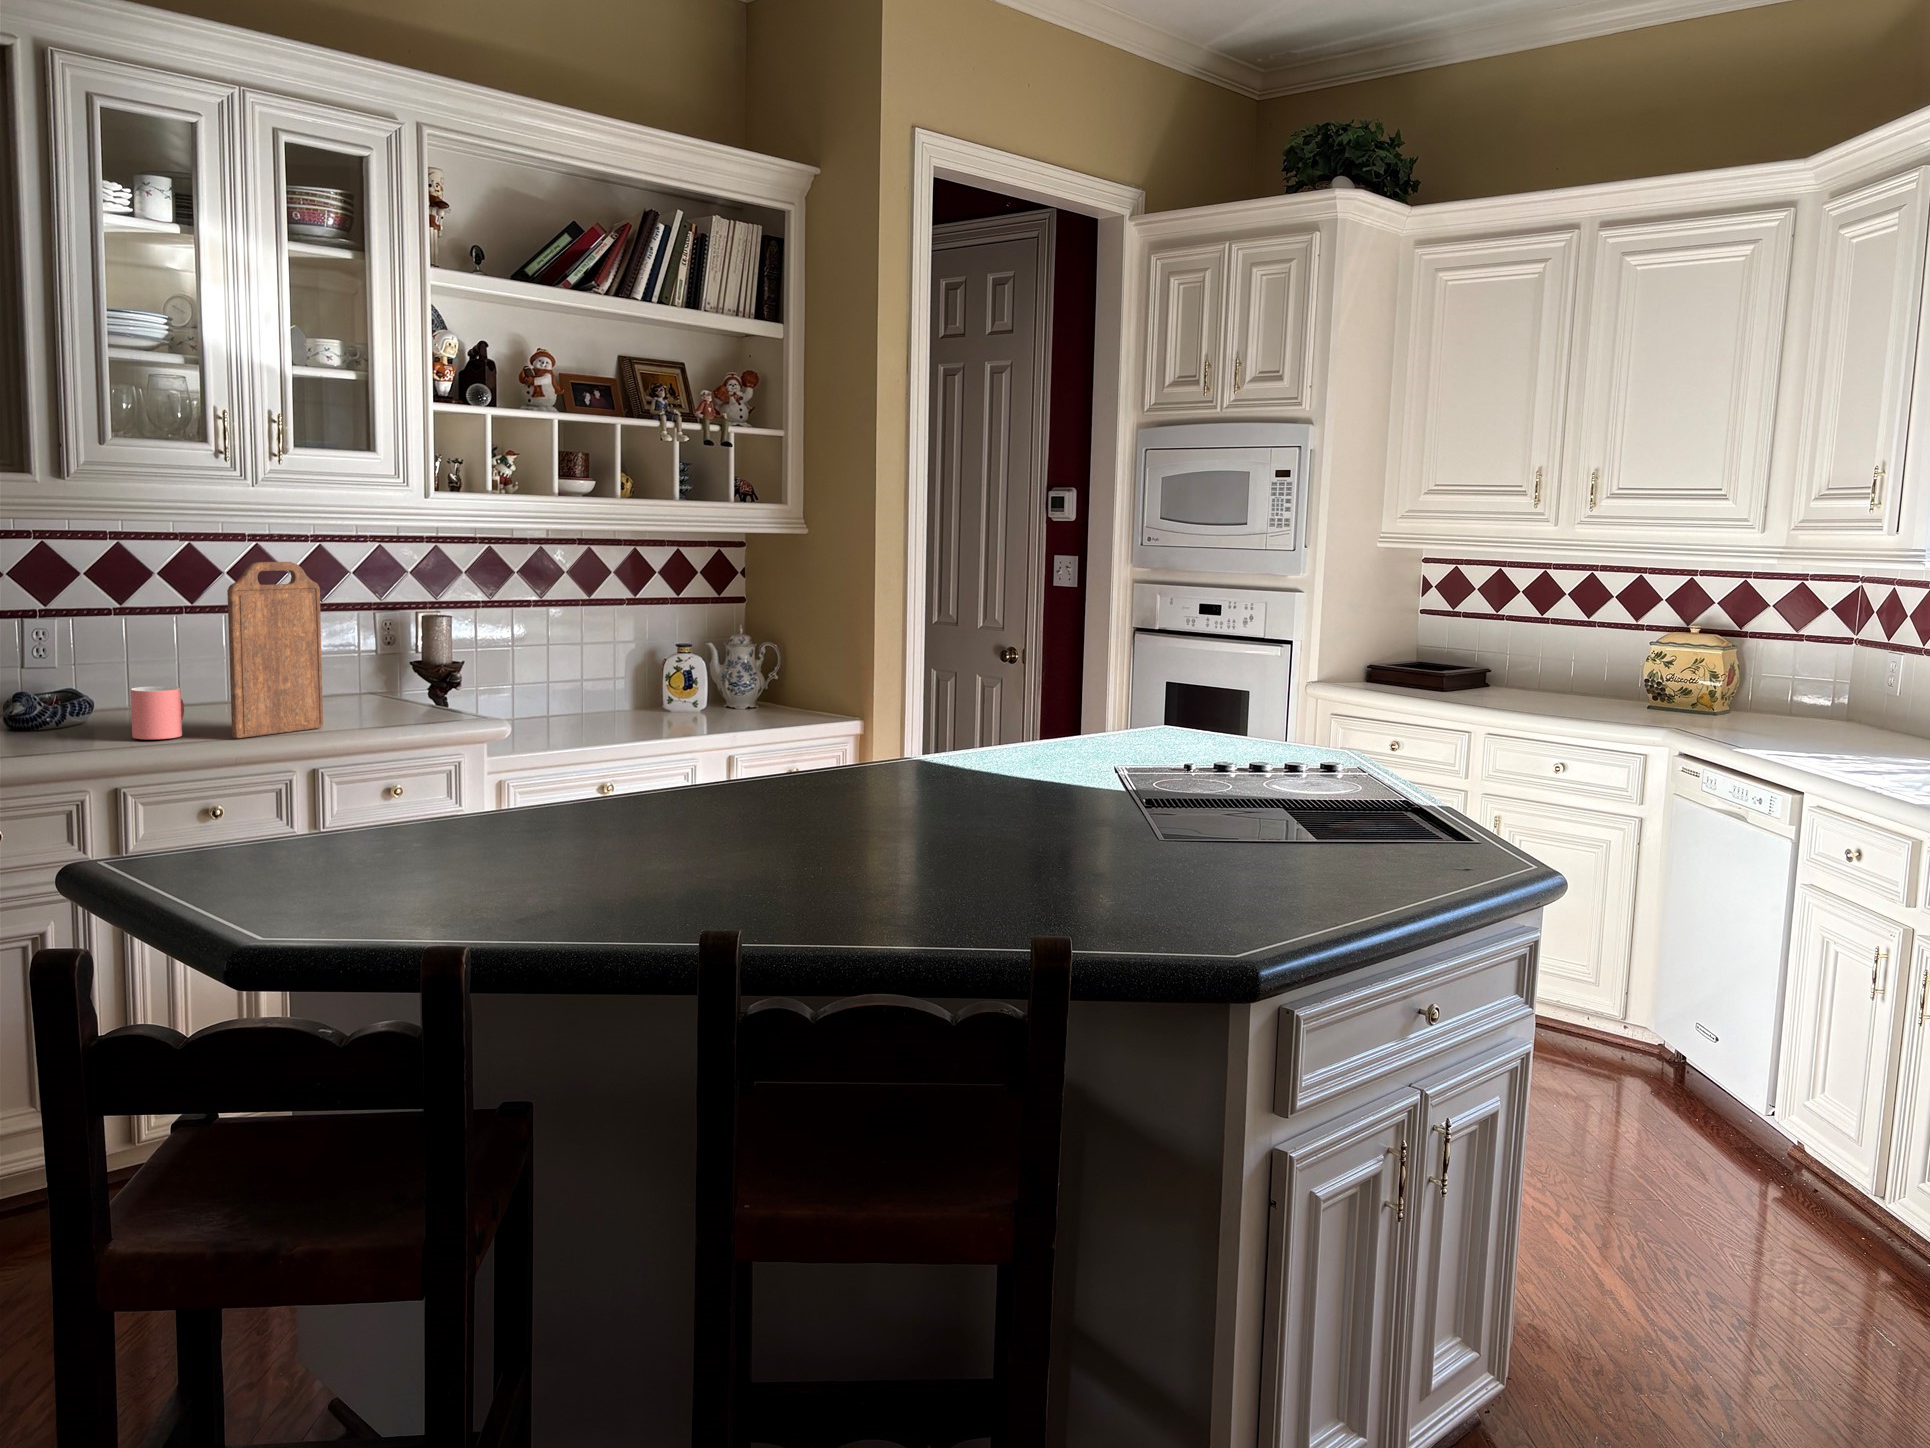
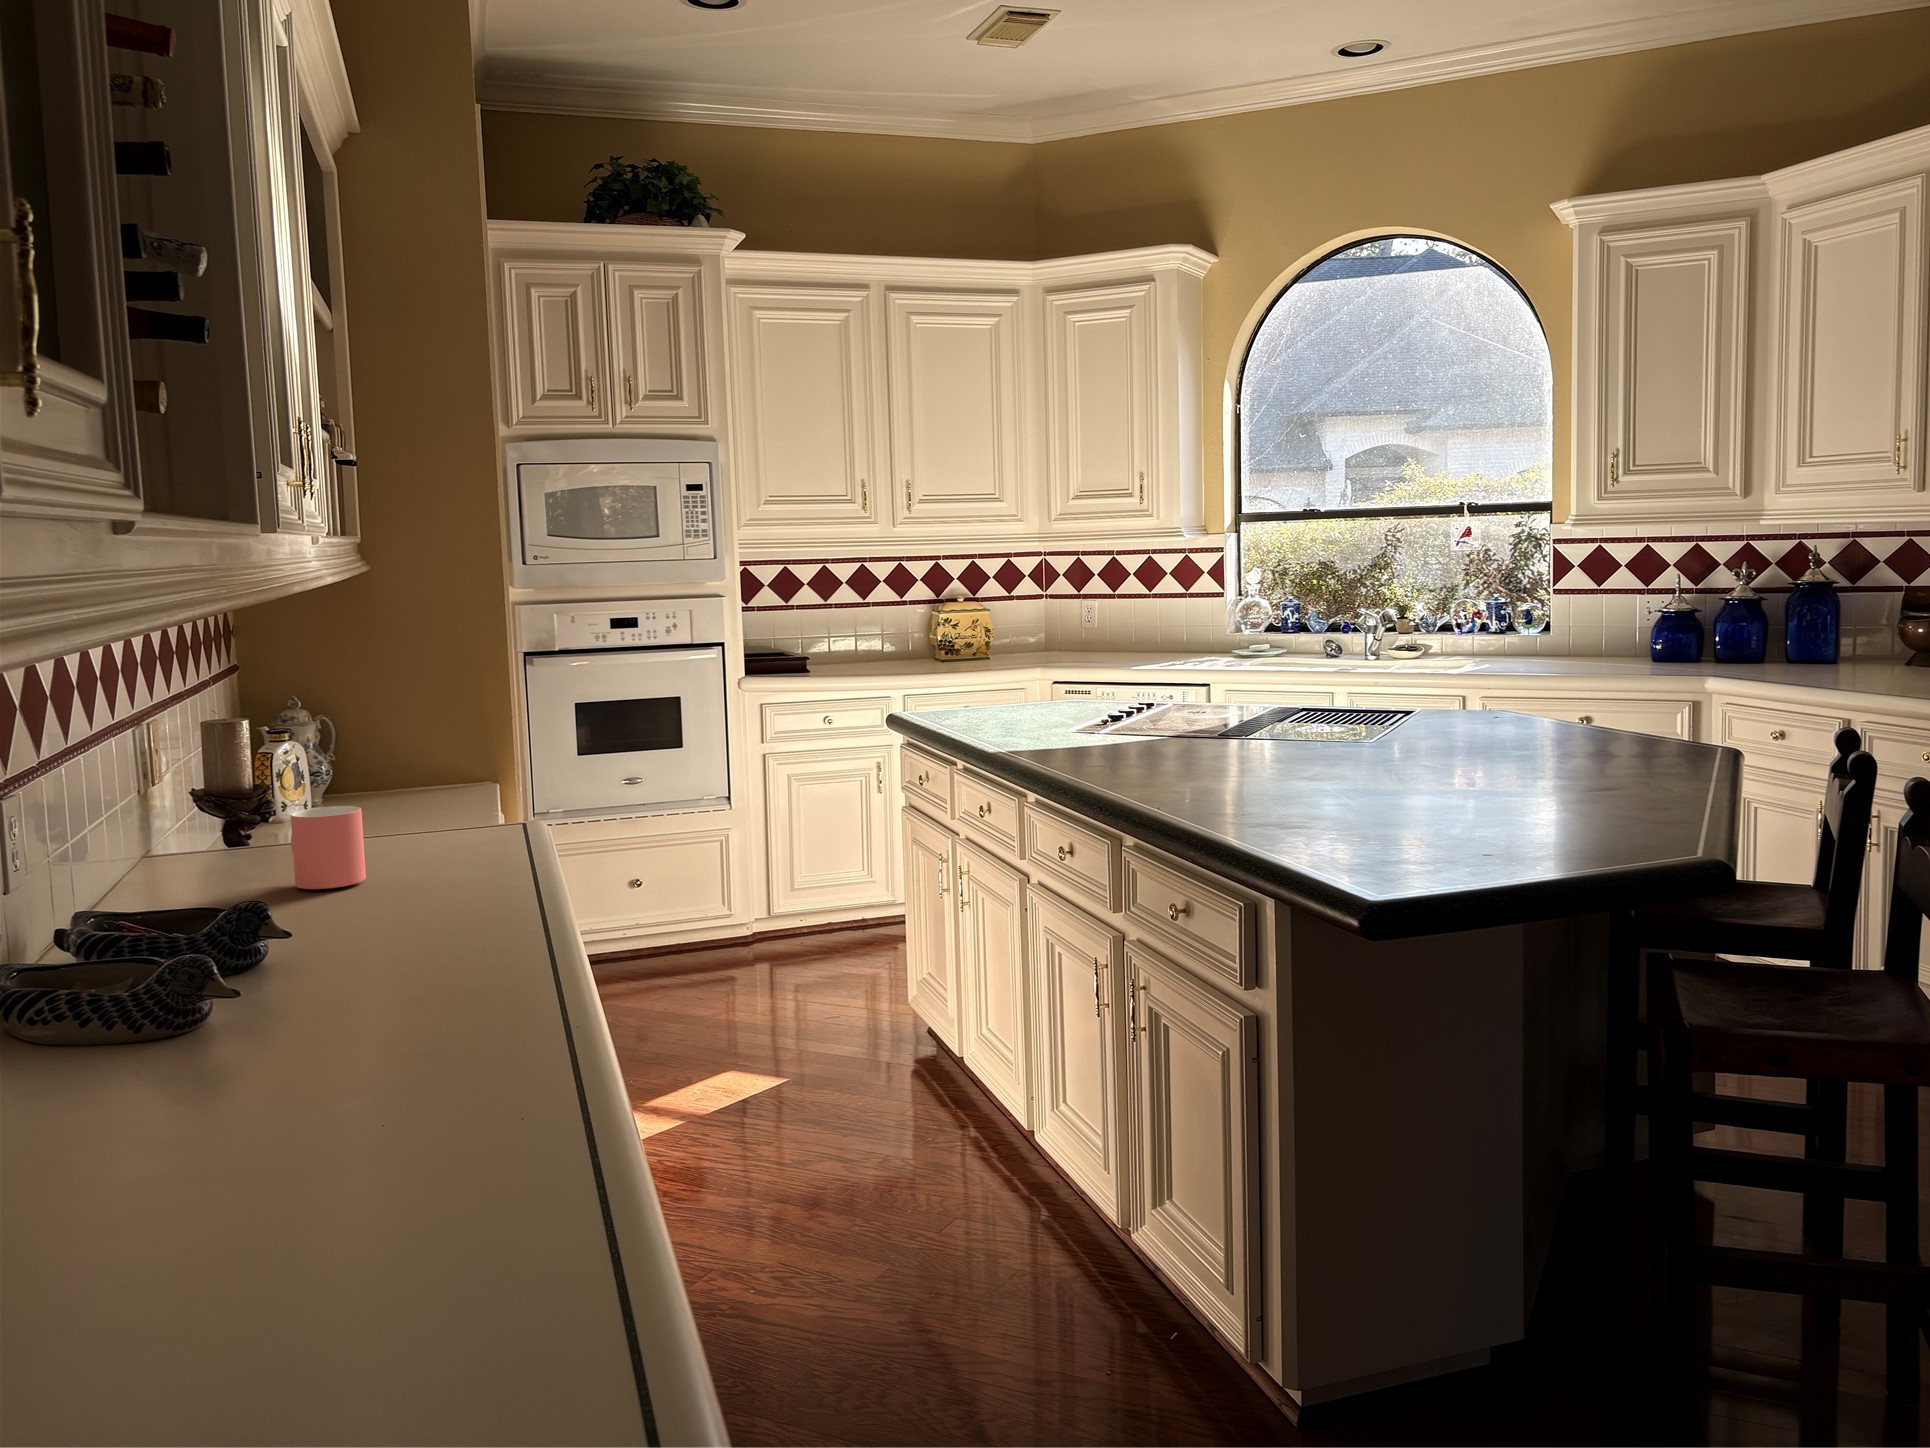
cutting board: present [227,562,323,738] -> none [370,613,420,861]

